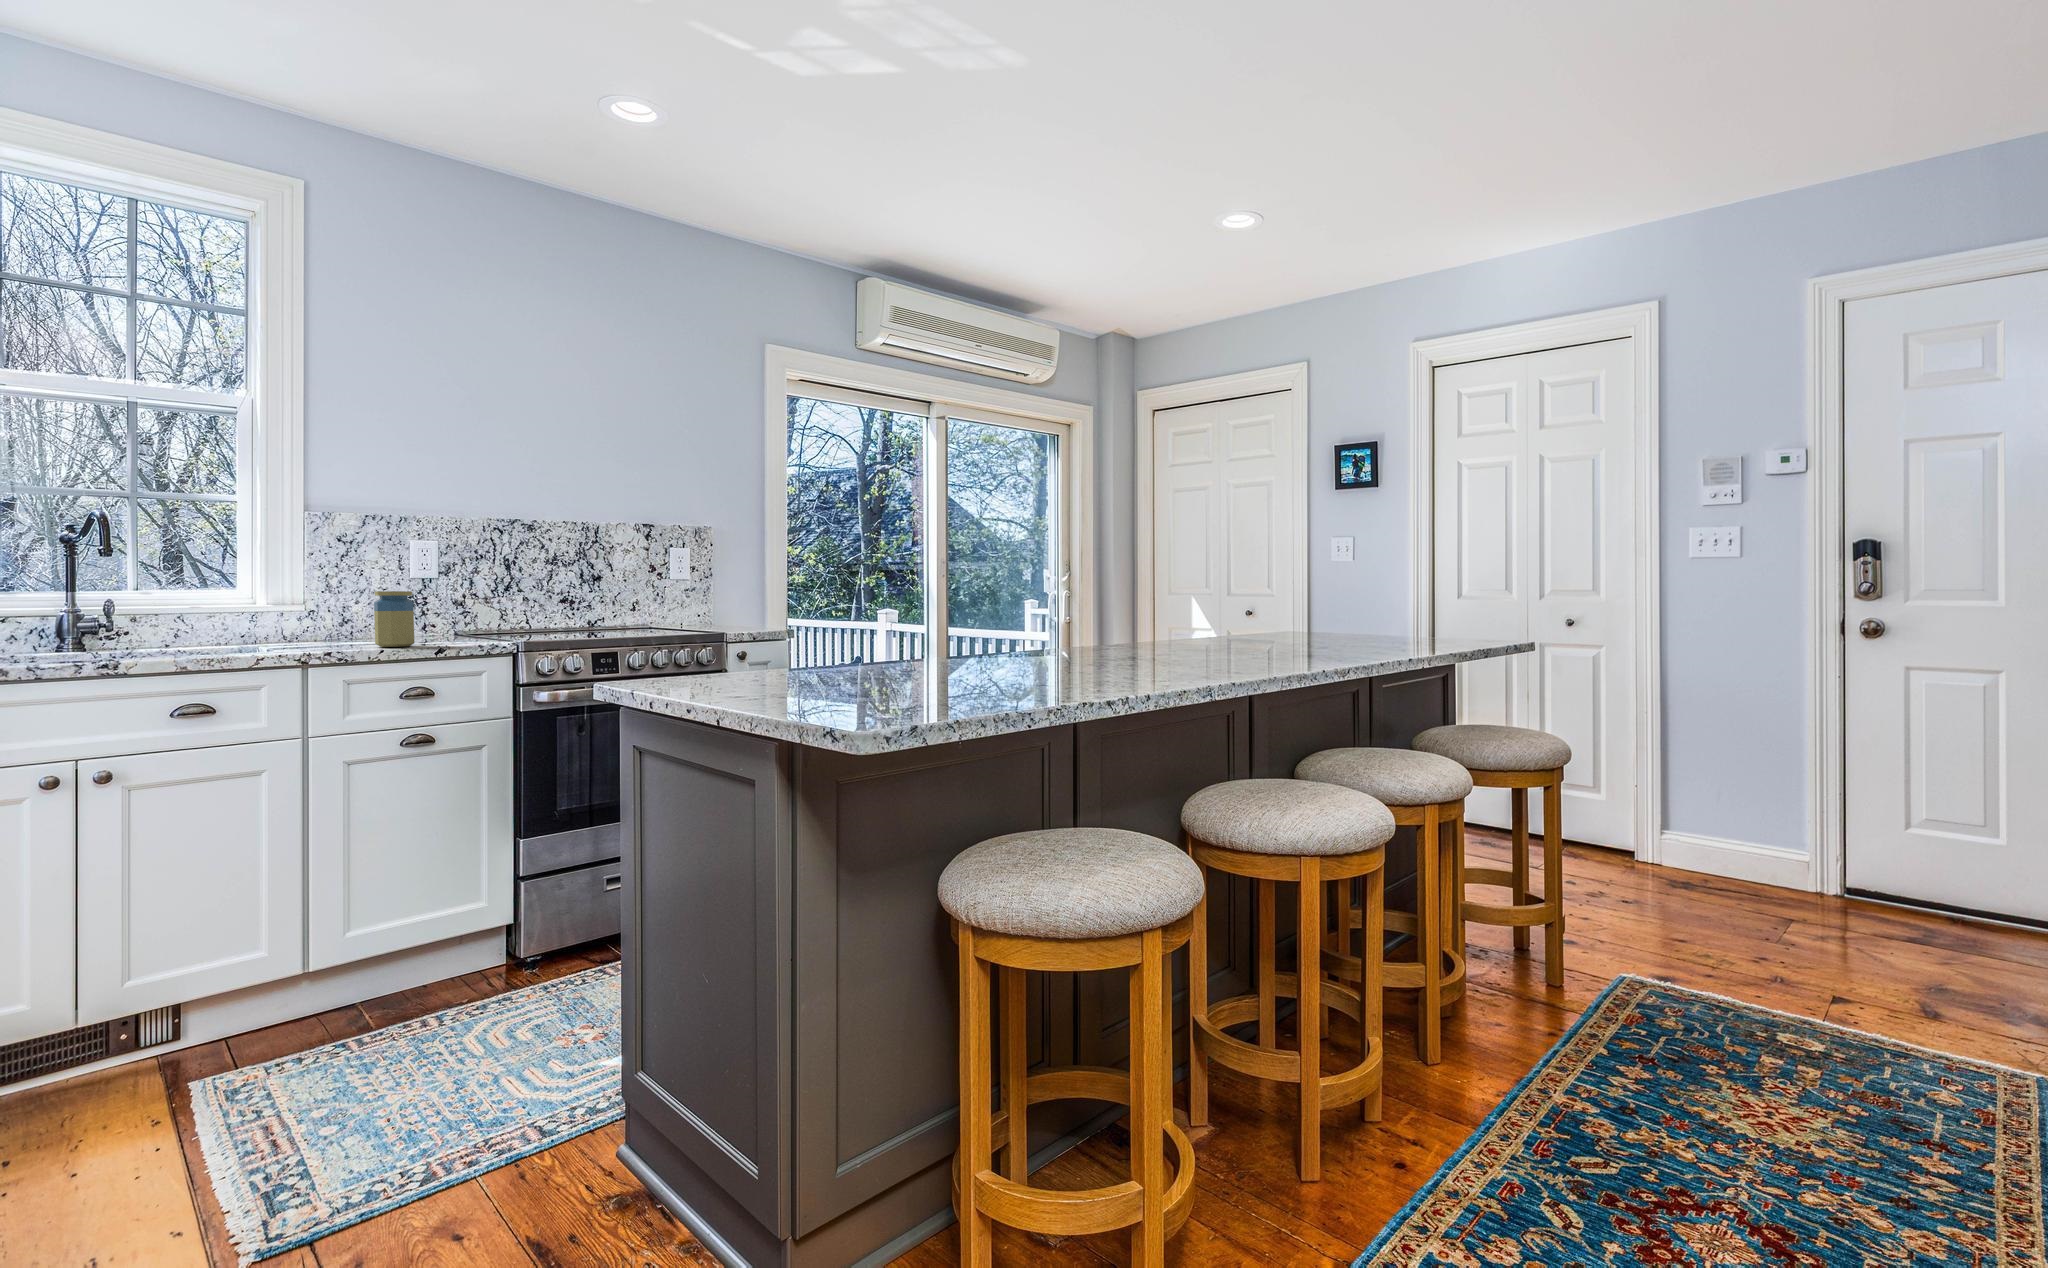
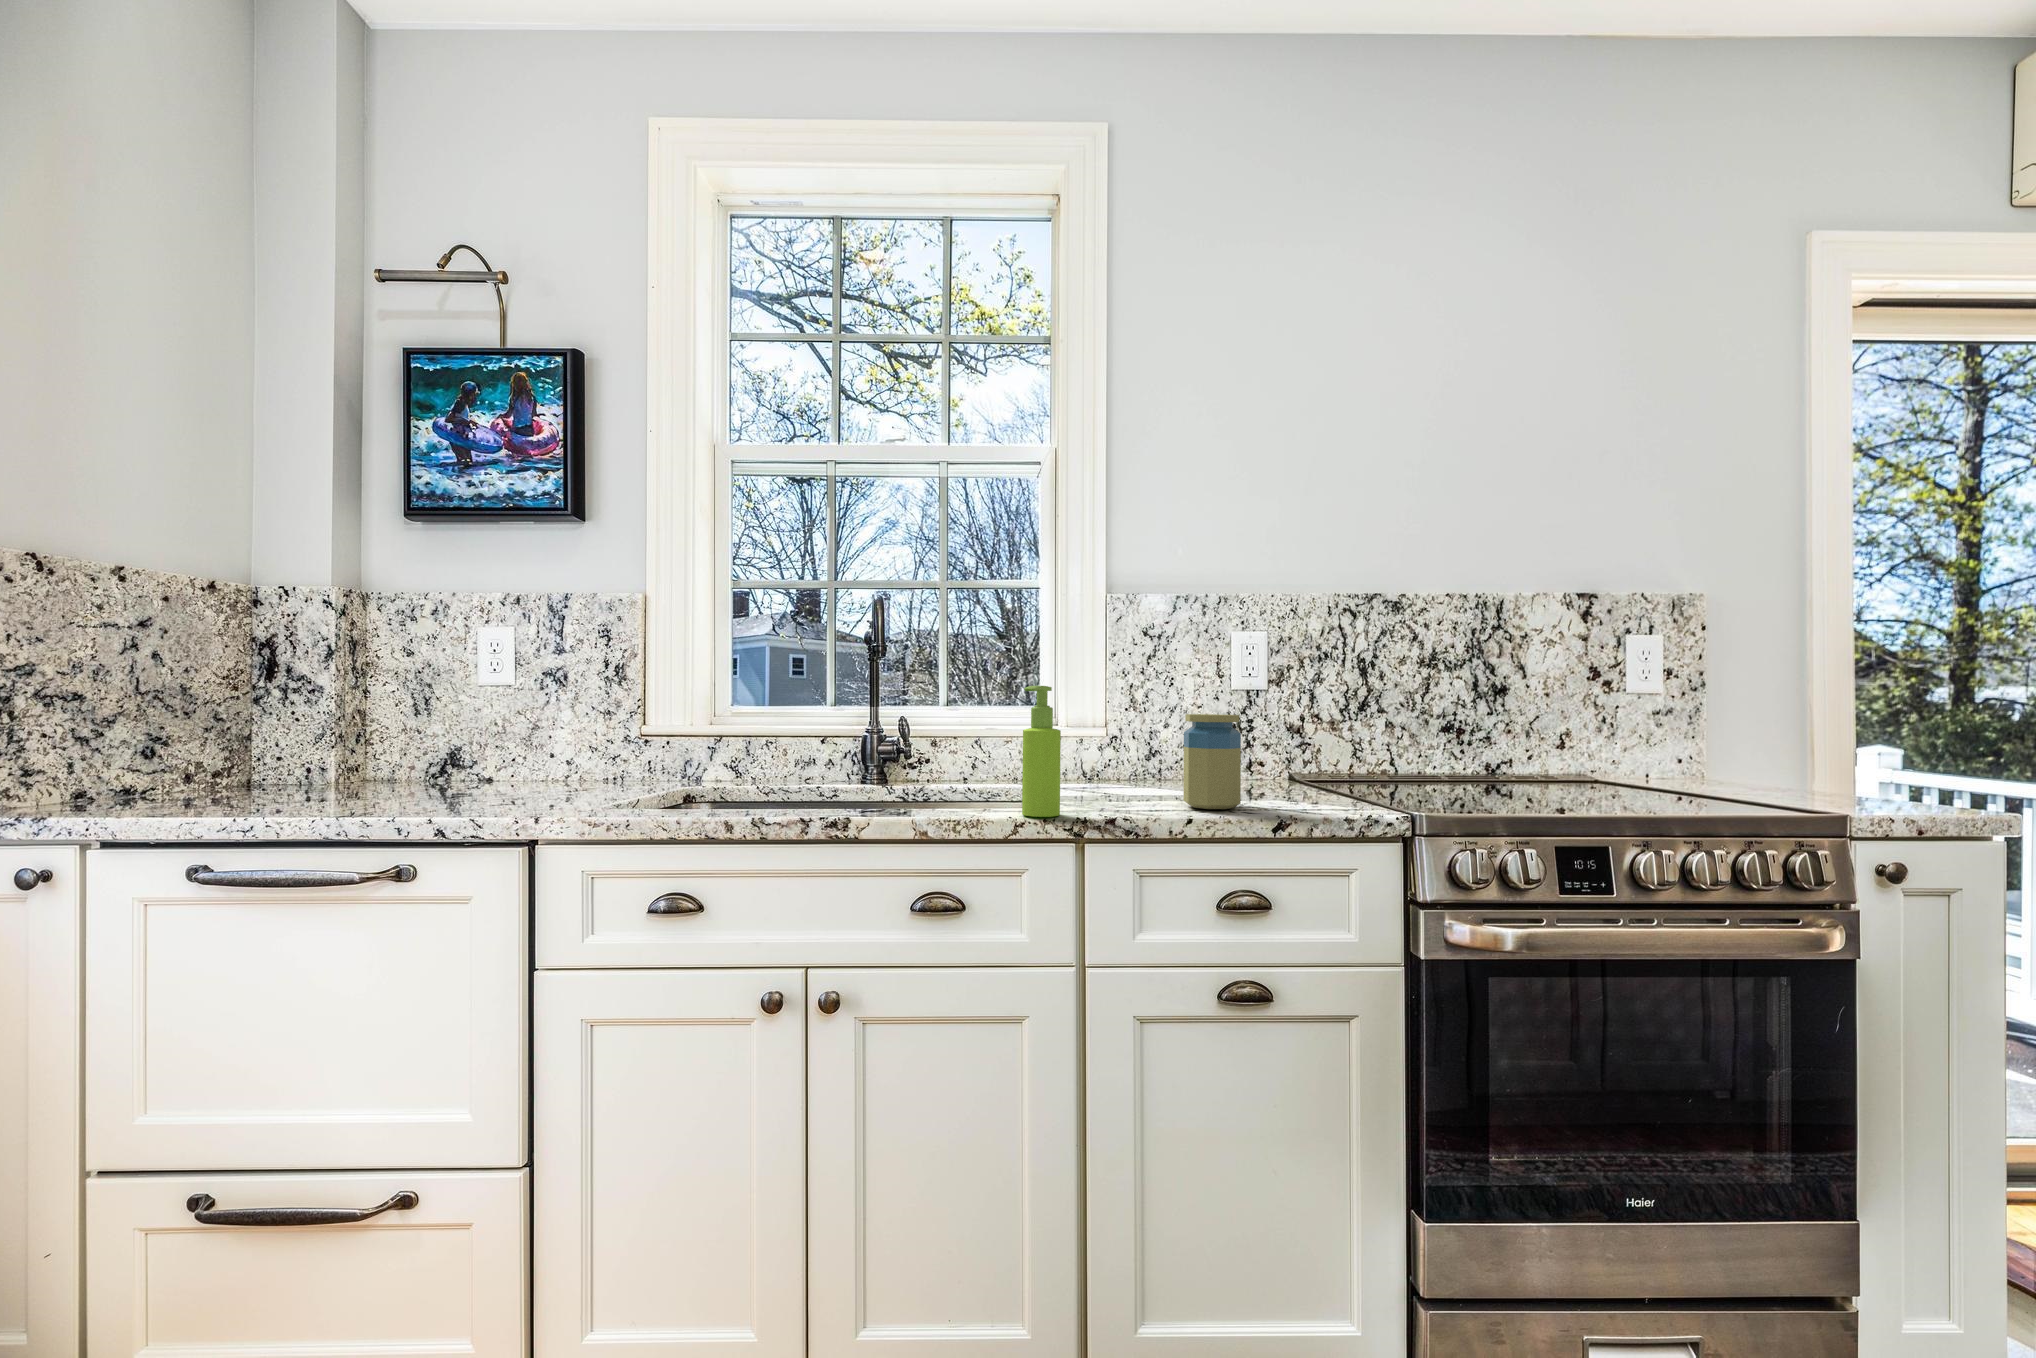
soap dispenser: none [254,573,285,654] -> present [1022,686,1061,817]

